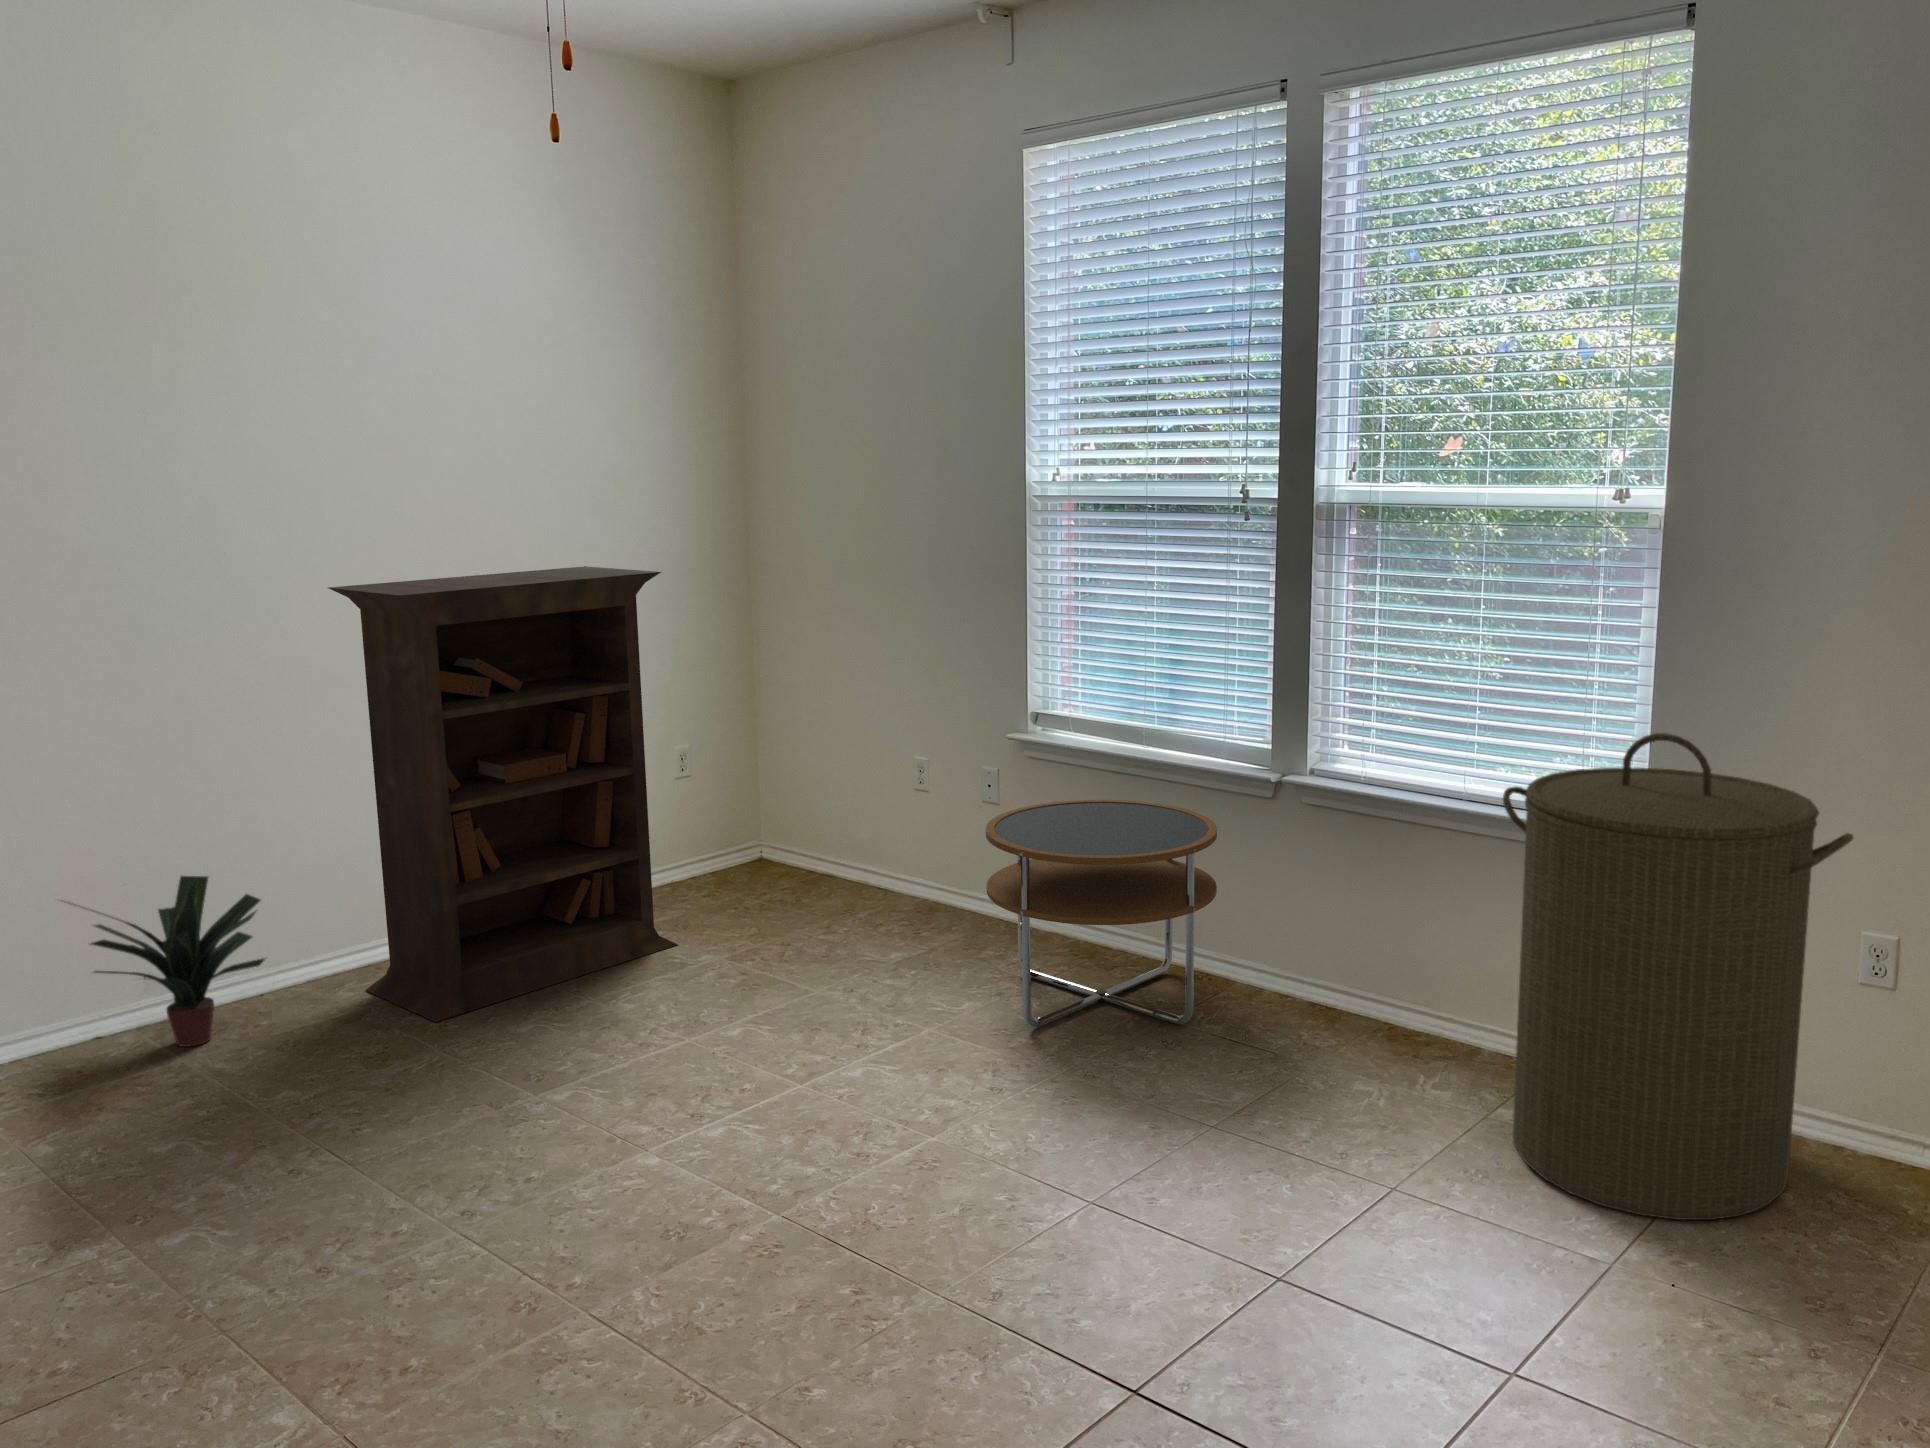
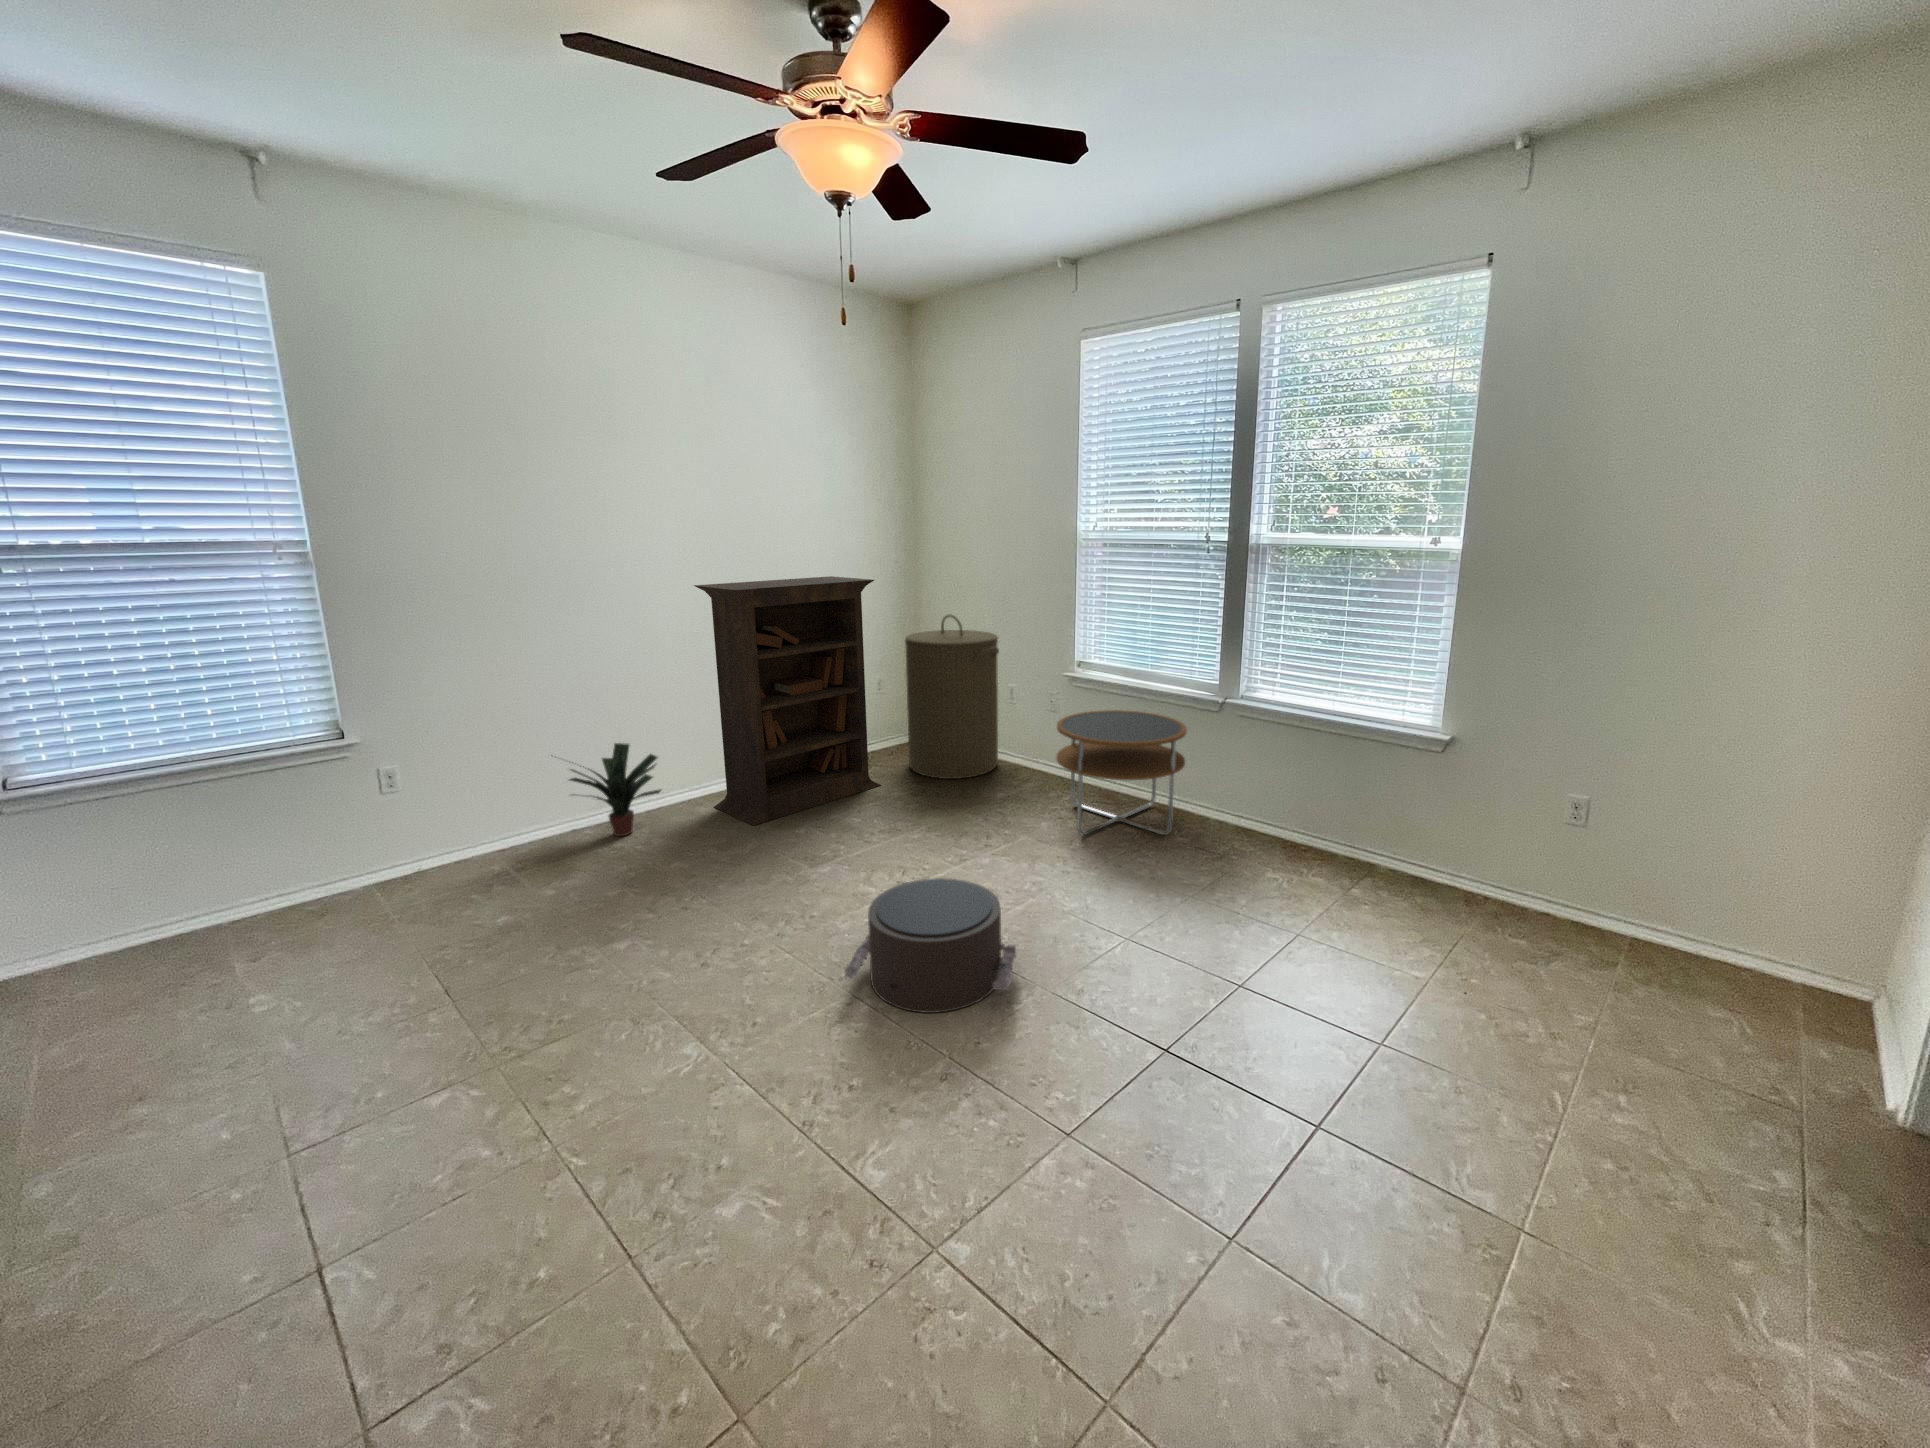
laundry hamper: present [1503,733,1853,1220] -> present [905,614,999,779]
pouf: none [566,1106,883,1346] -> present [844,878,1016,1013]

